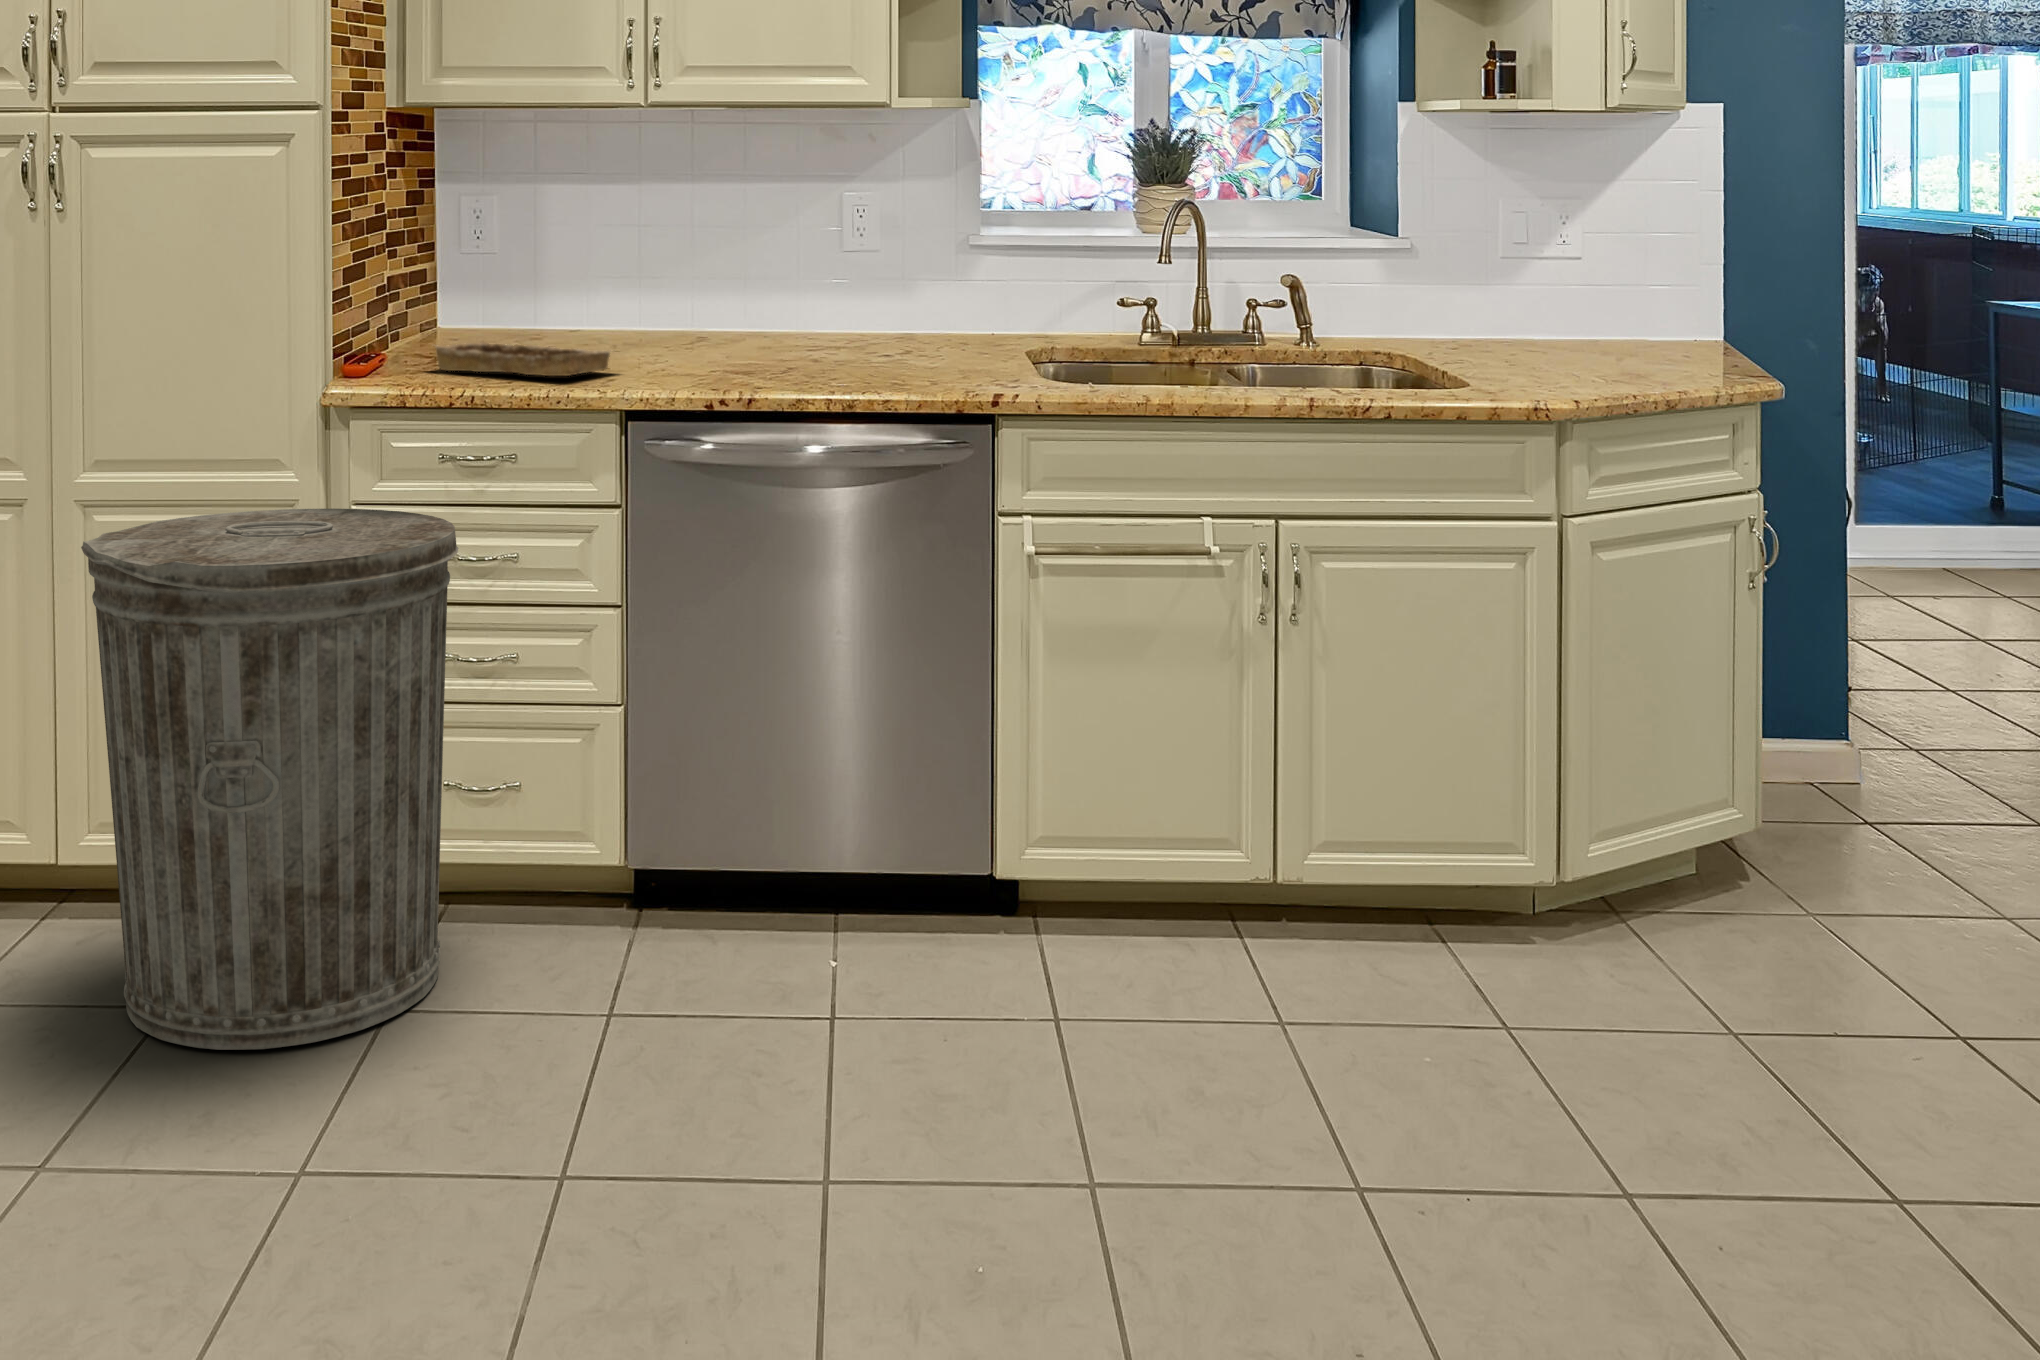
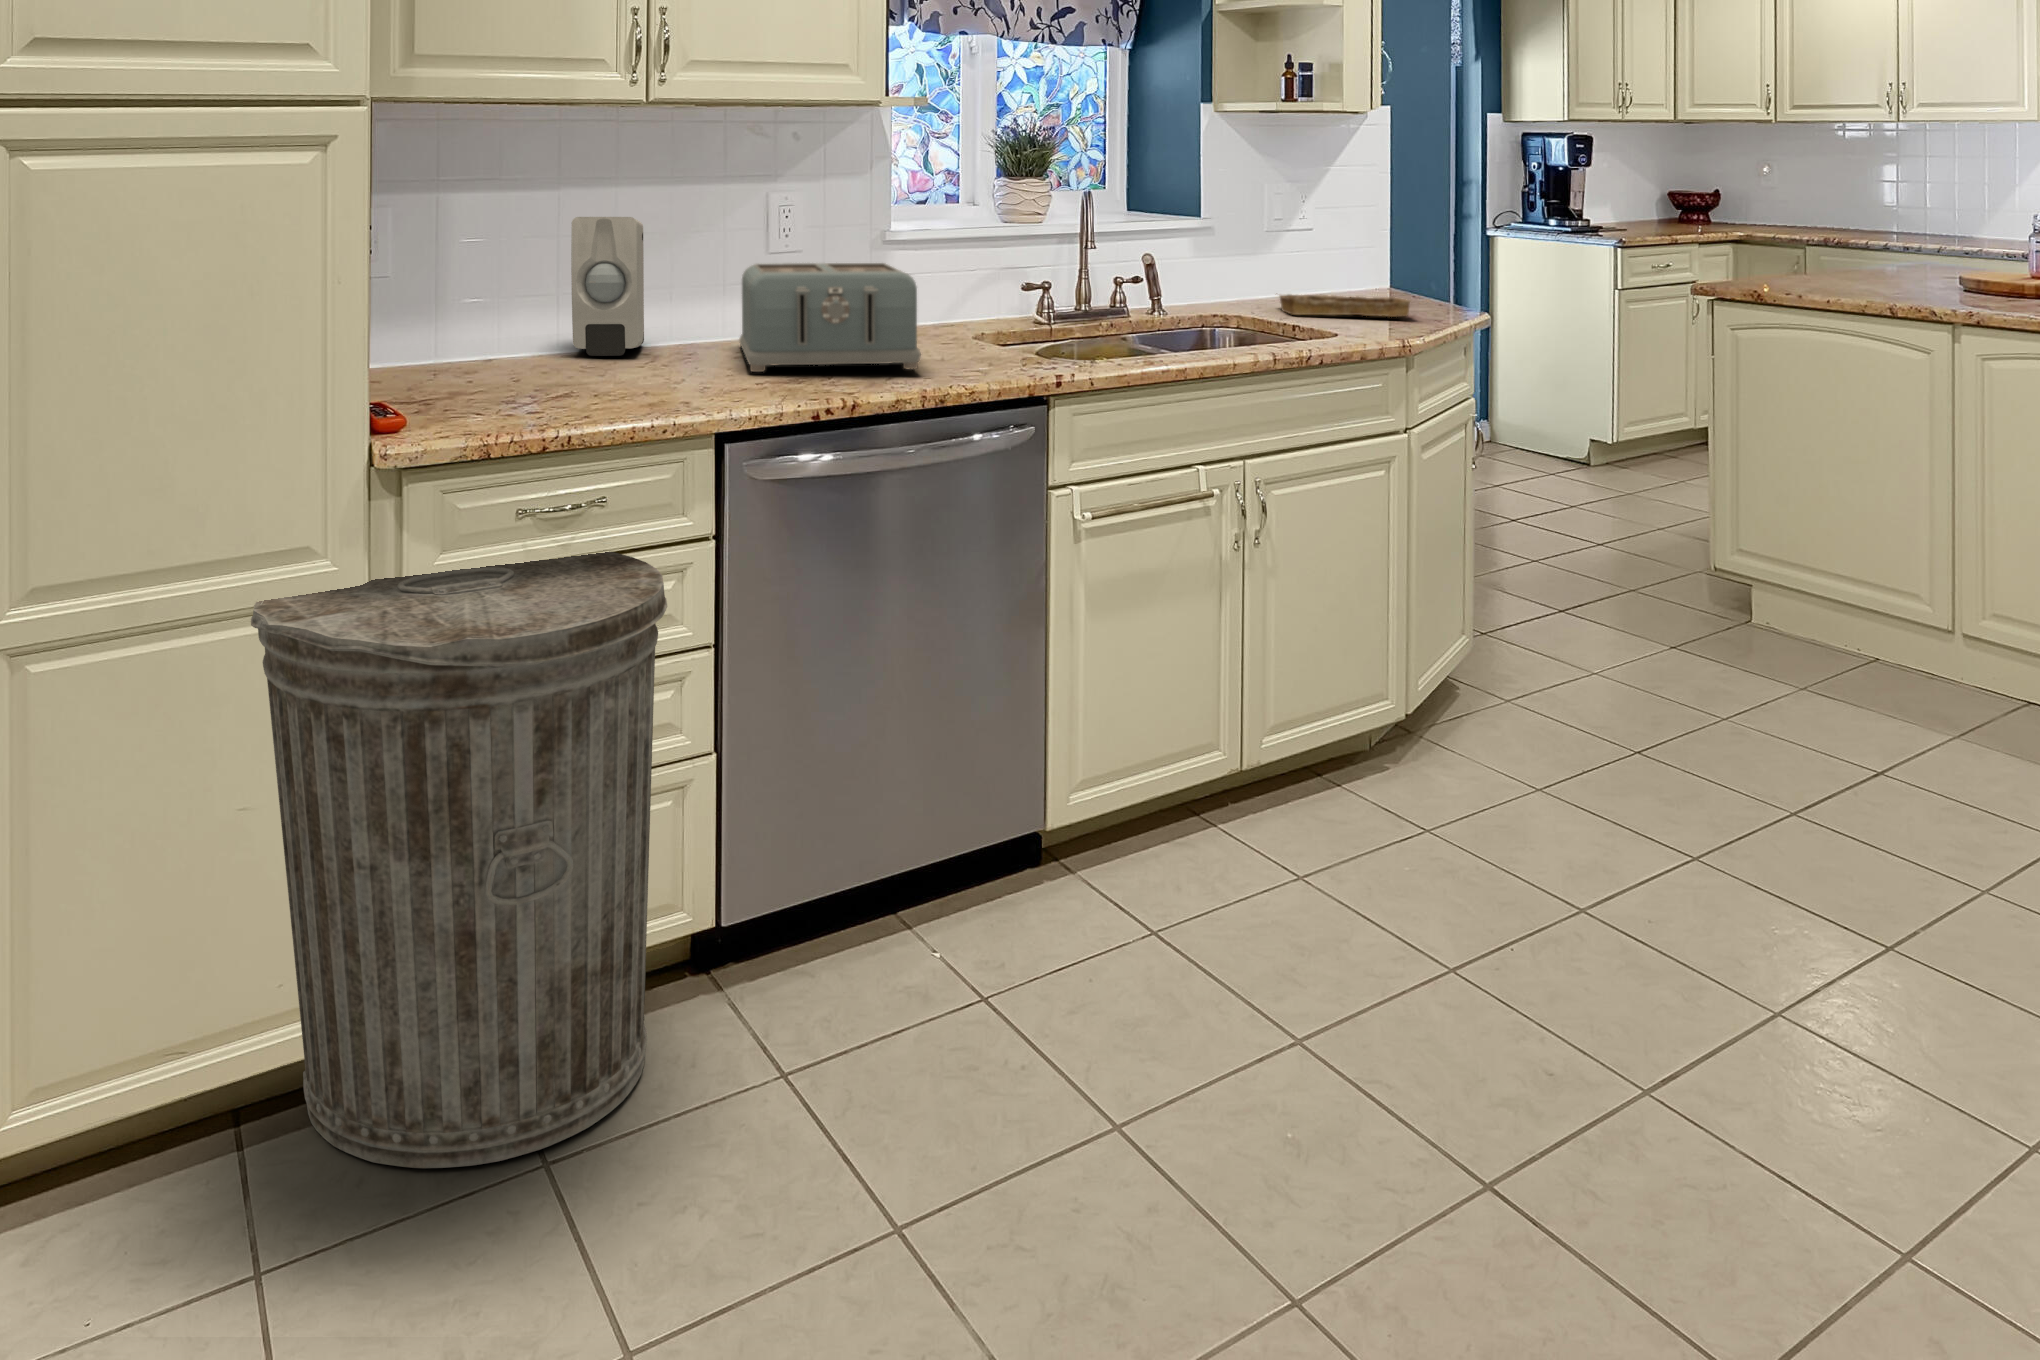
soap dispenser: none [577,221,675,355] -> present [571,217,644,356]
toaster: none [696,270,915,375] -> present [739,263,921,372]
tray: present [435,342,610,376] -> present [1280,294,1410,317]

